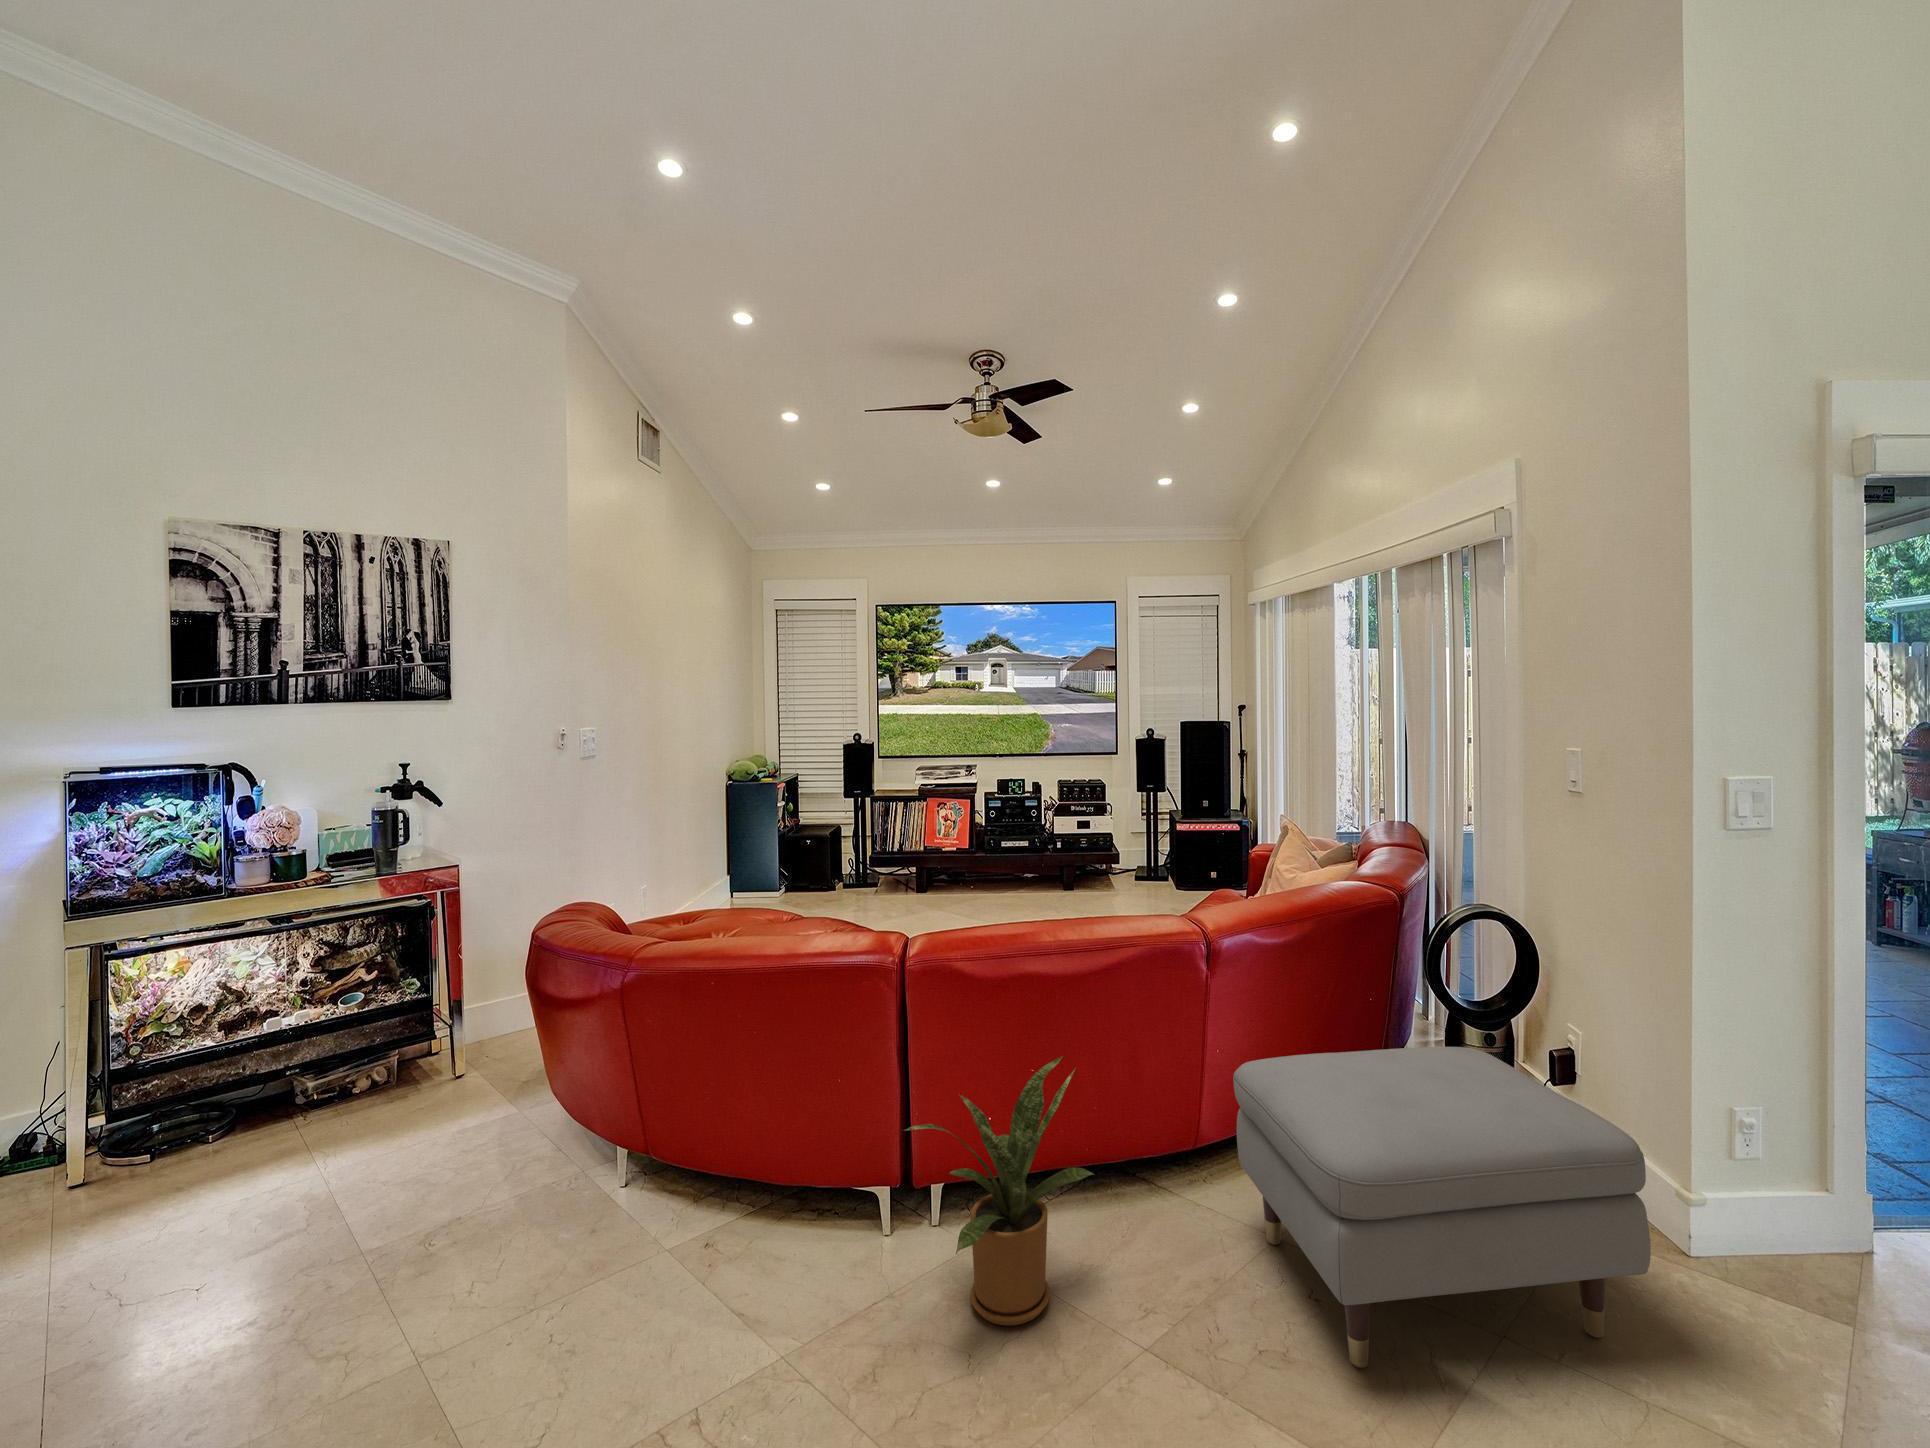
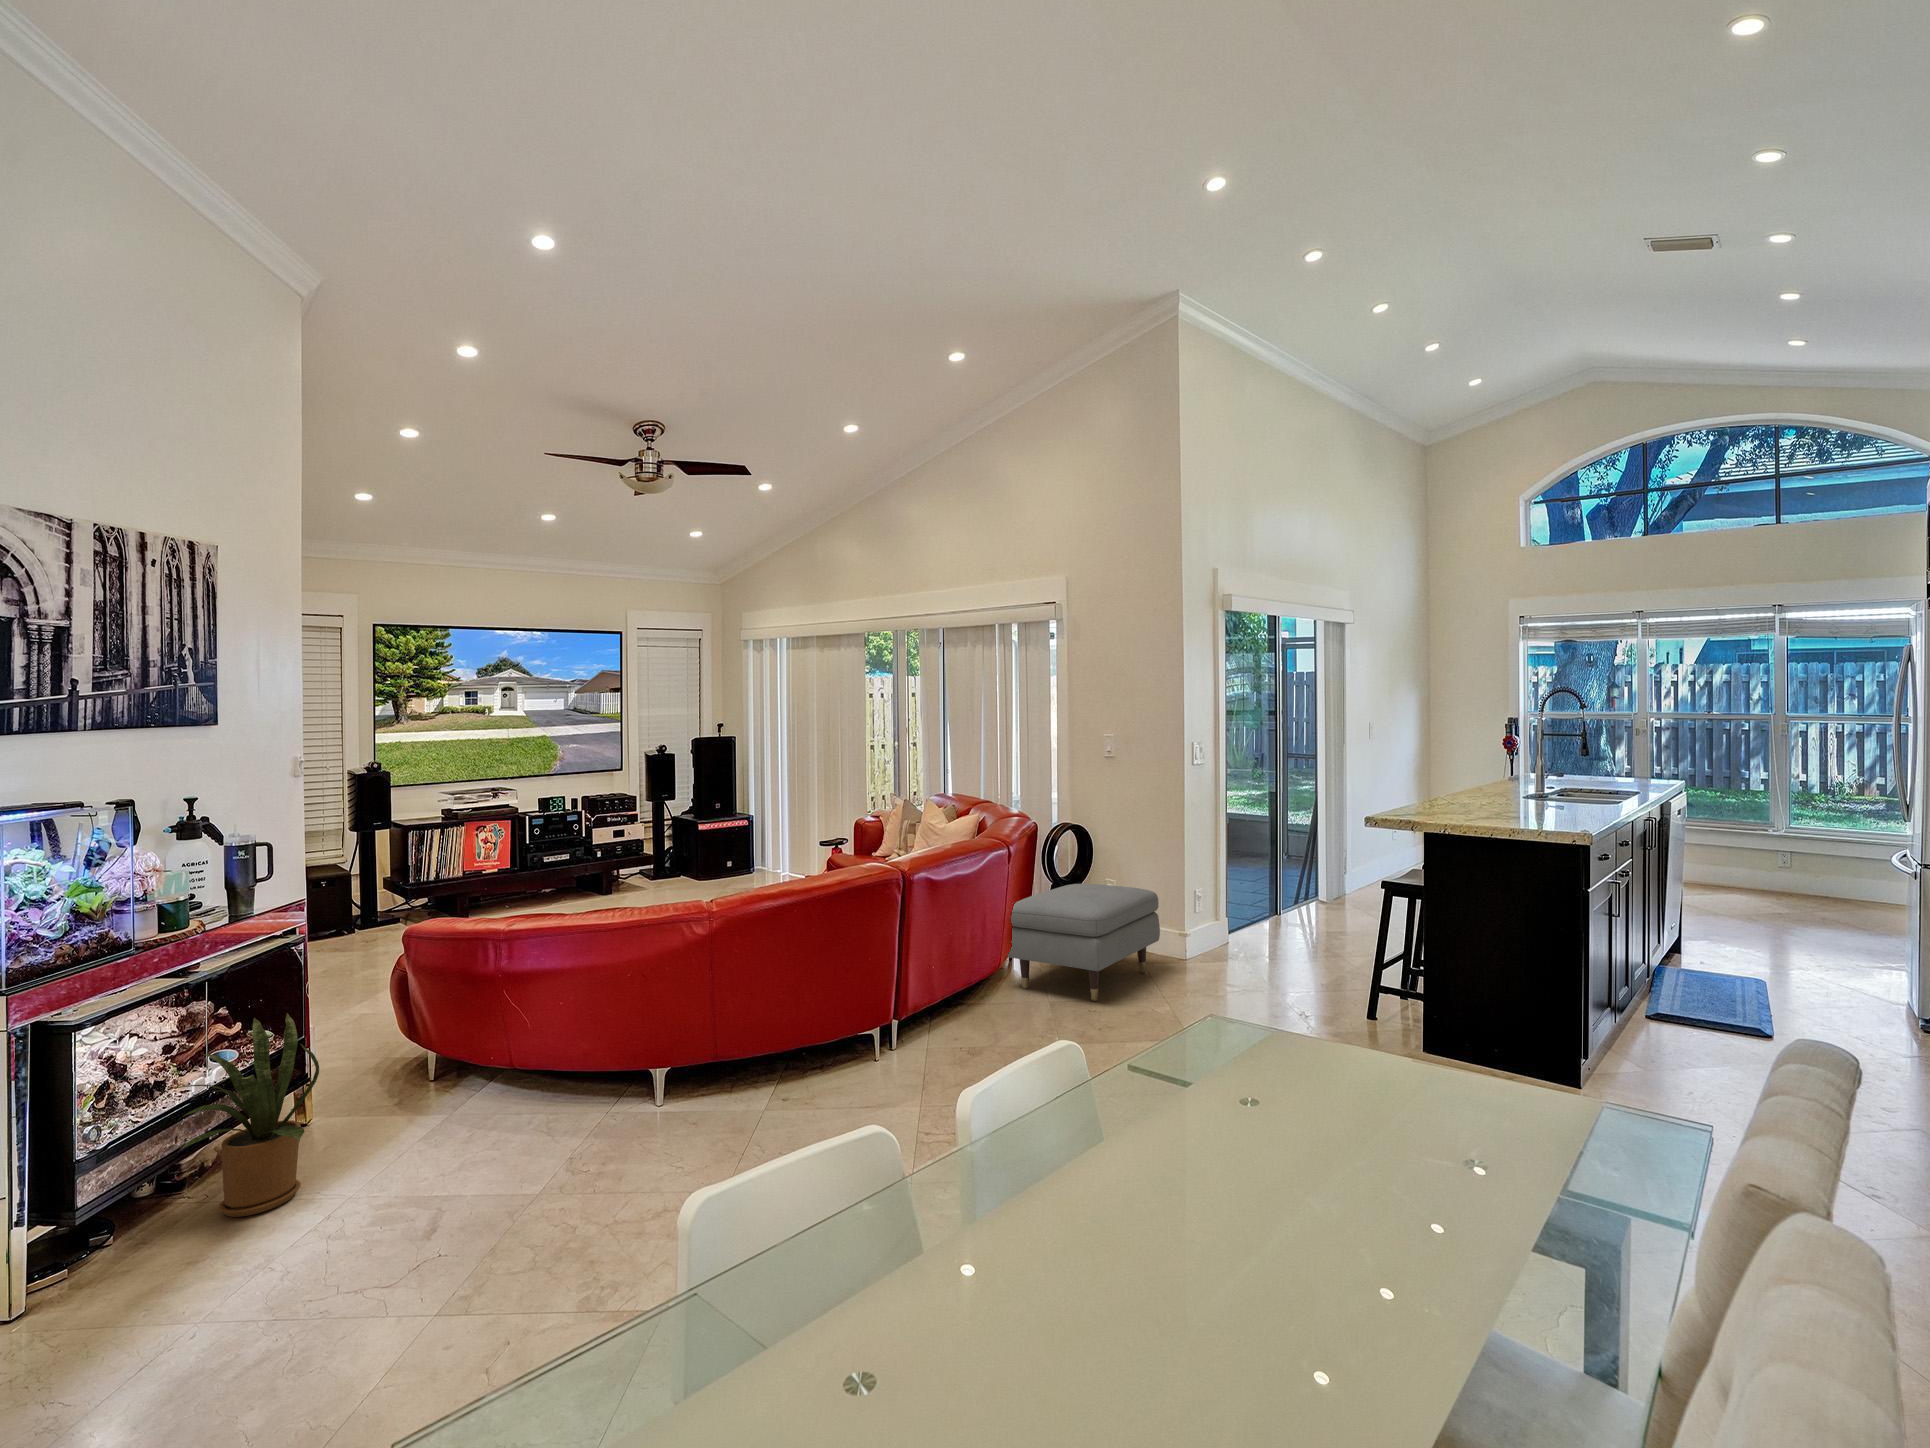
house plant: present [904,1056,1093,1326] -> present [170,1013,319,1217]

